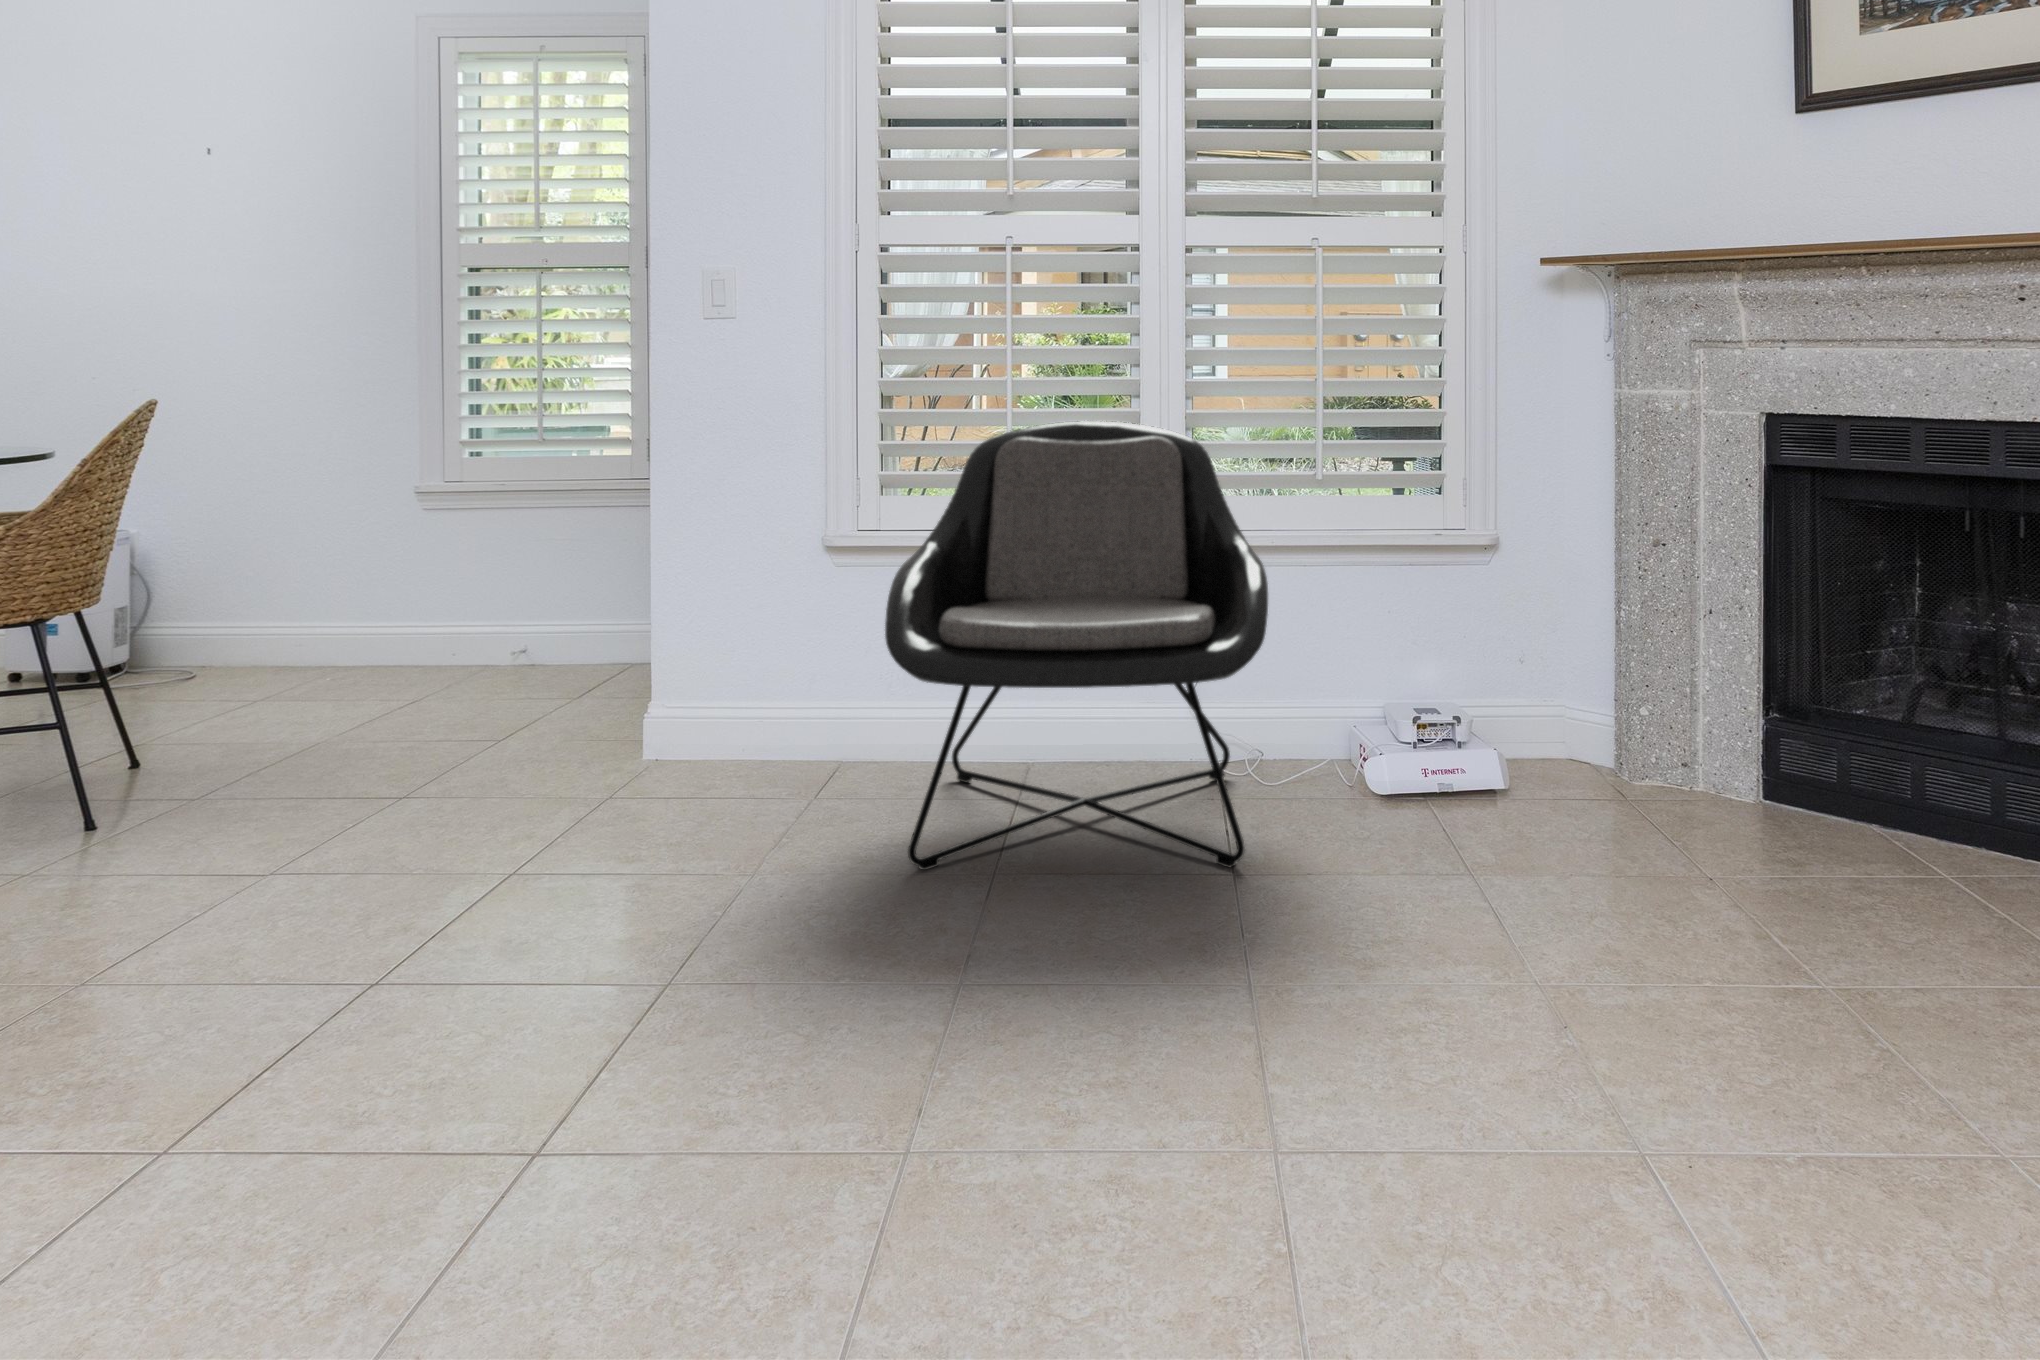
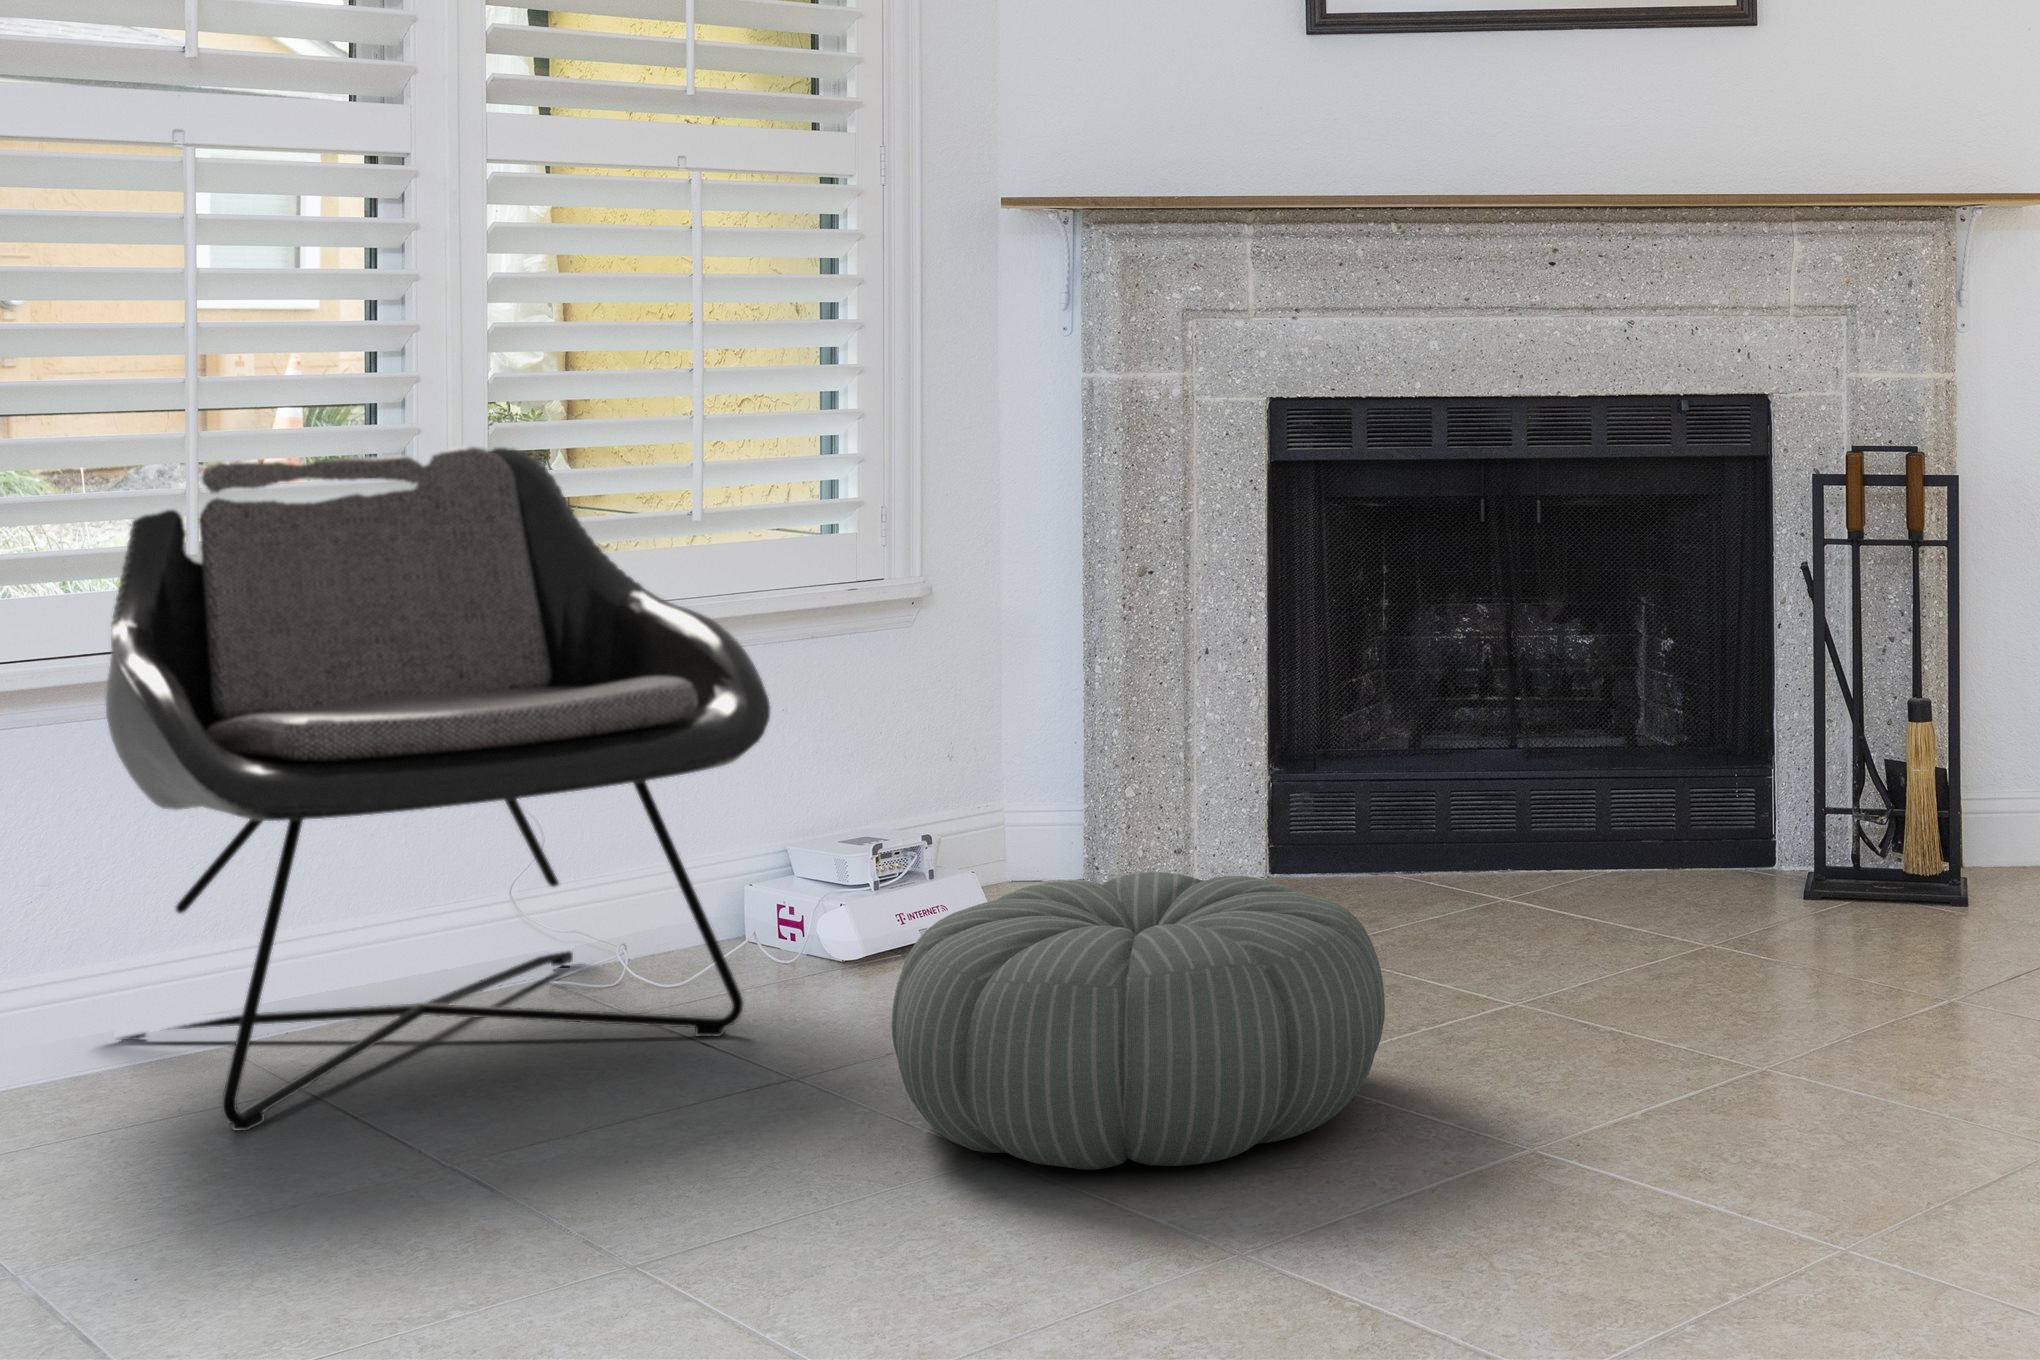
pouf: none [1191,825,1615,1129] -> present [892,872,1385,1170]

